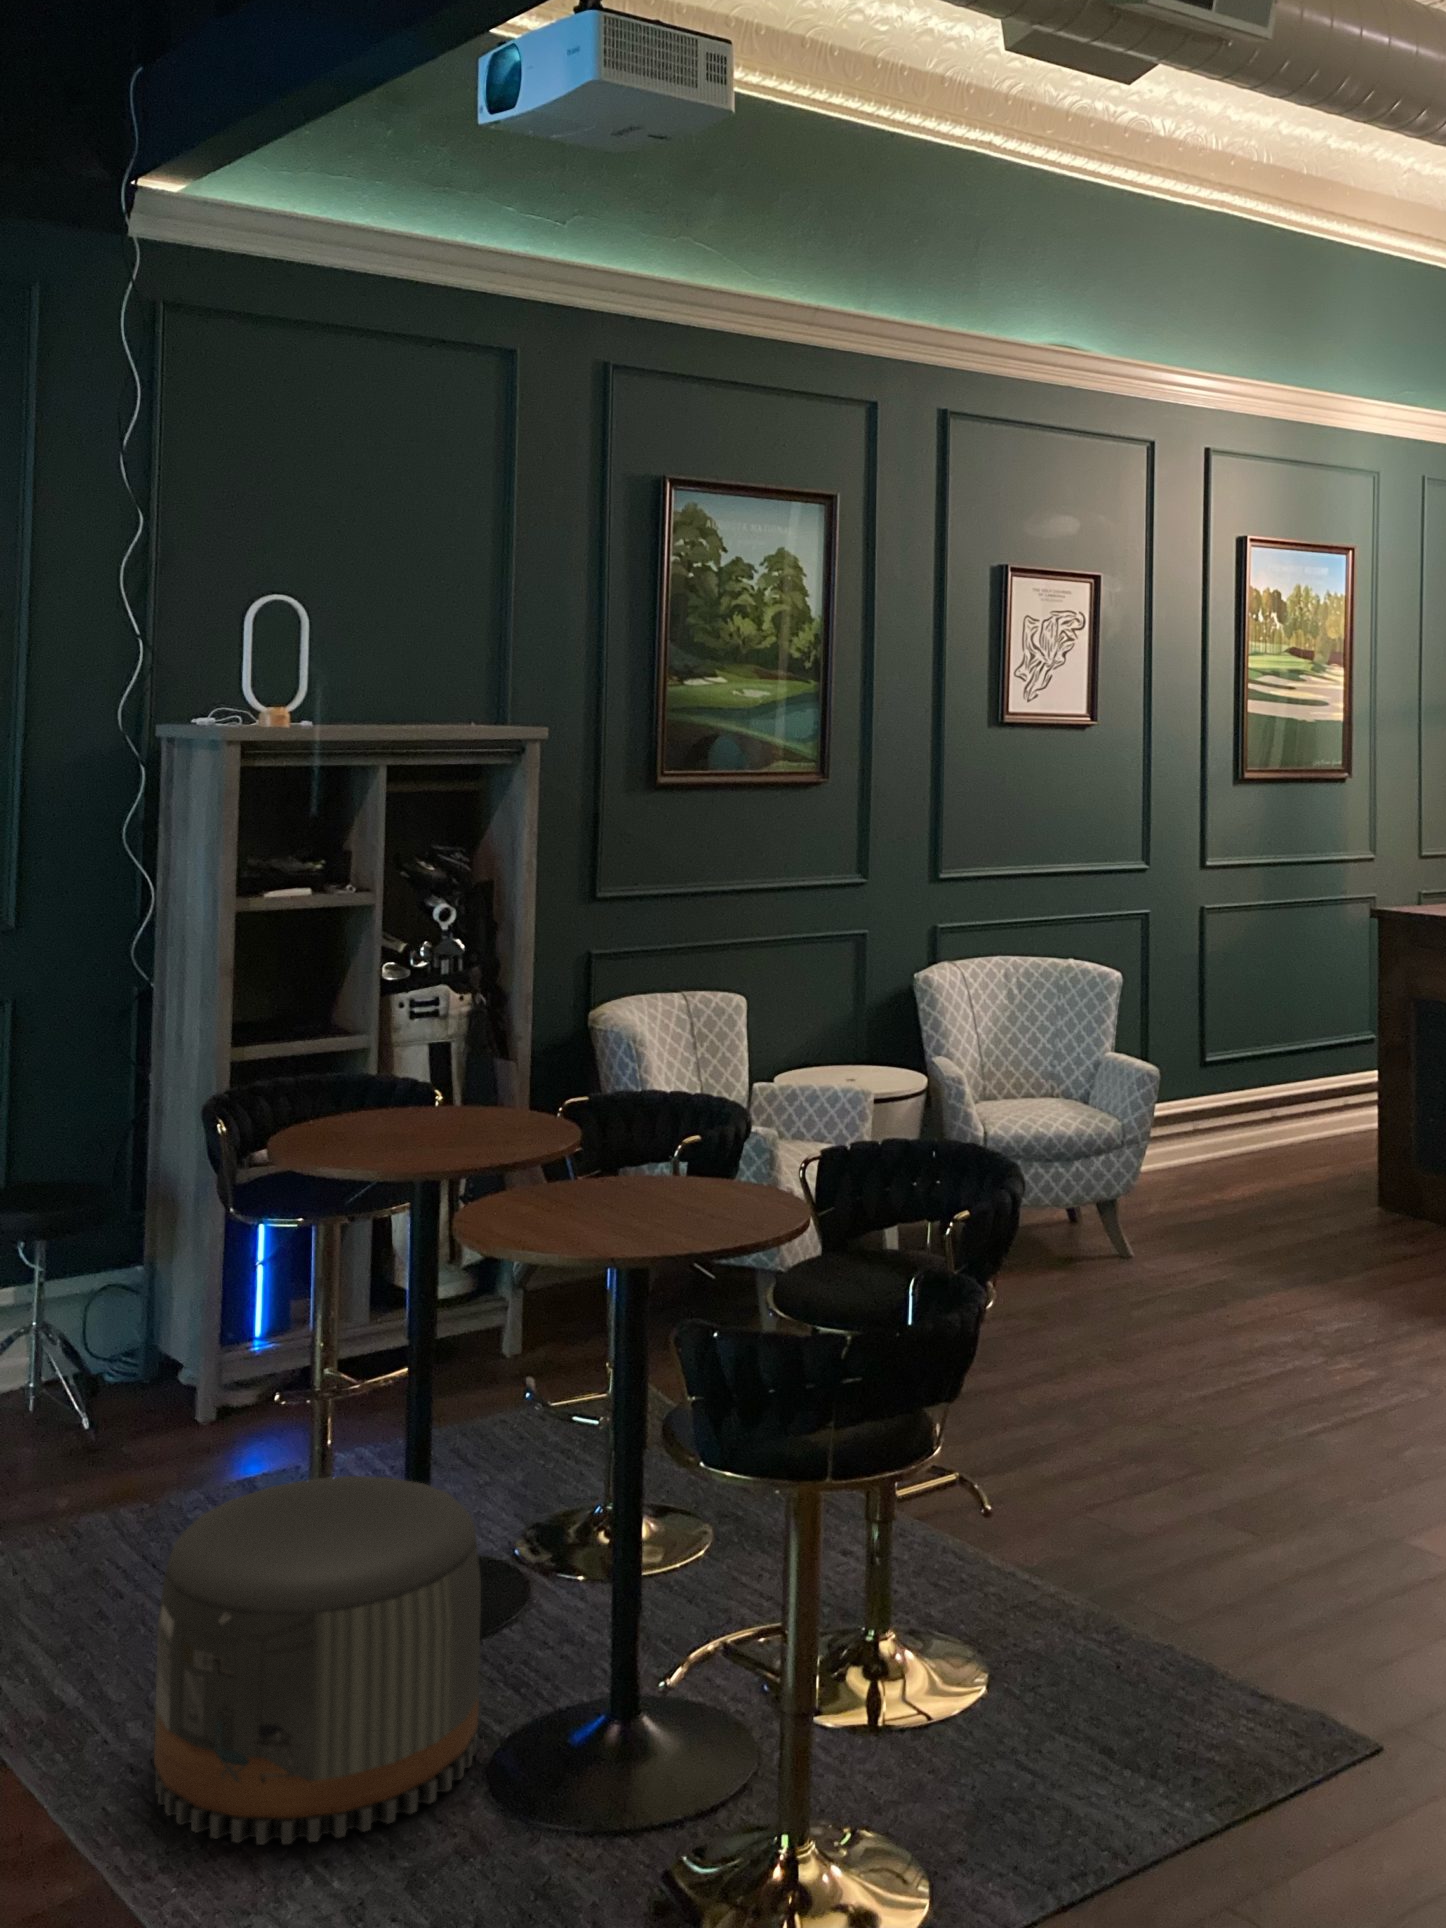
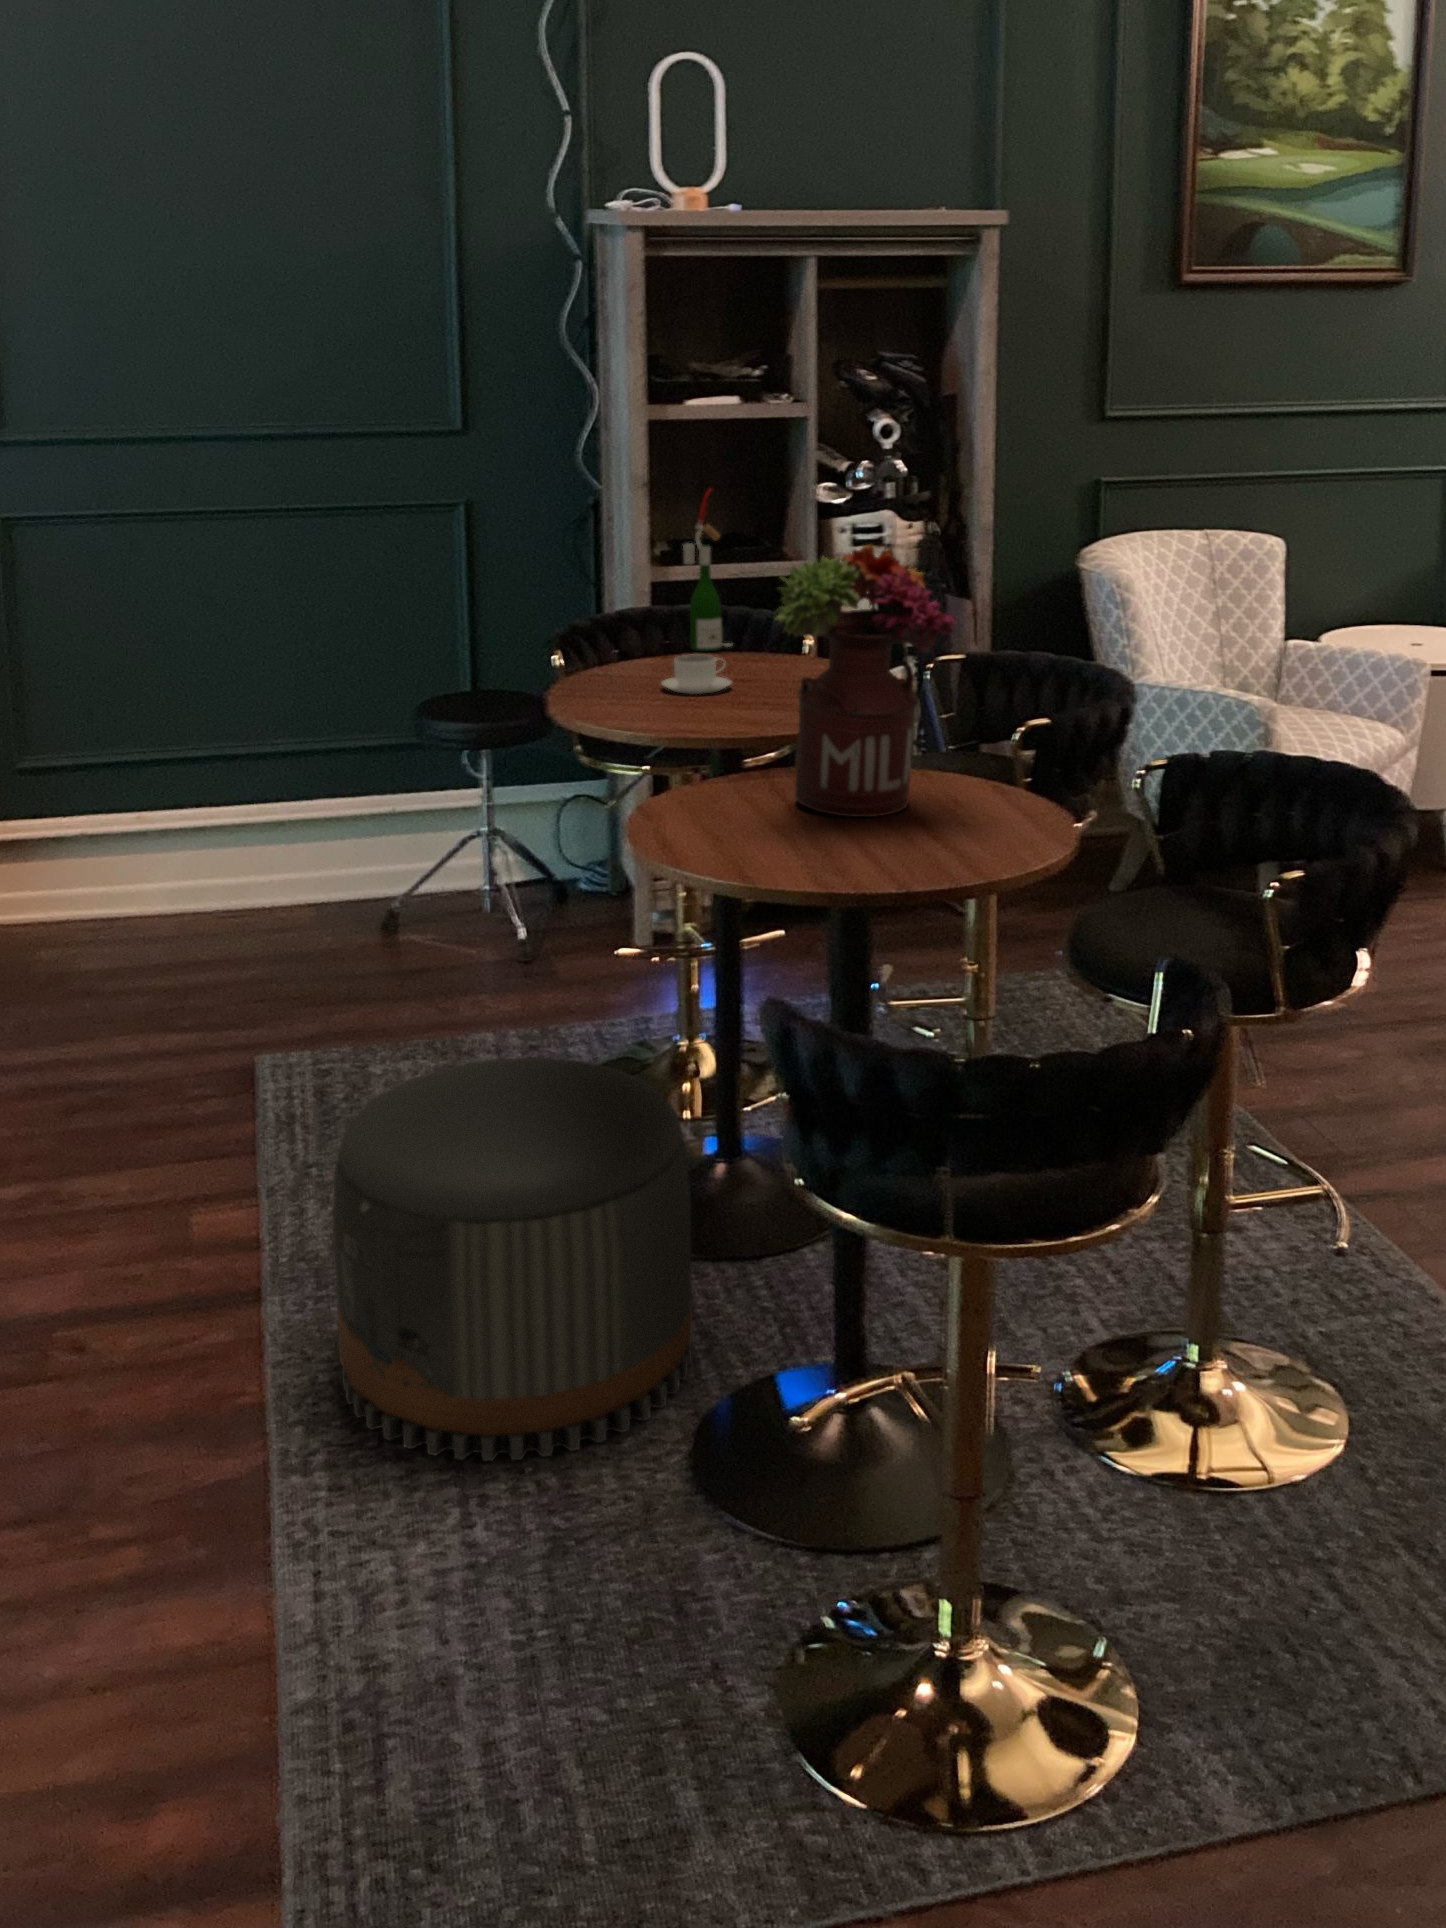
wine bottle: none [347,971,386,1115] -> present [683,489,732,651]
flower arrangement: none [576,1007,714,1222] -> present [775,544,957,817]
coffee cup: none [370,1113,433,1147] -> present [662,654,732,694]

